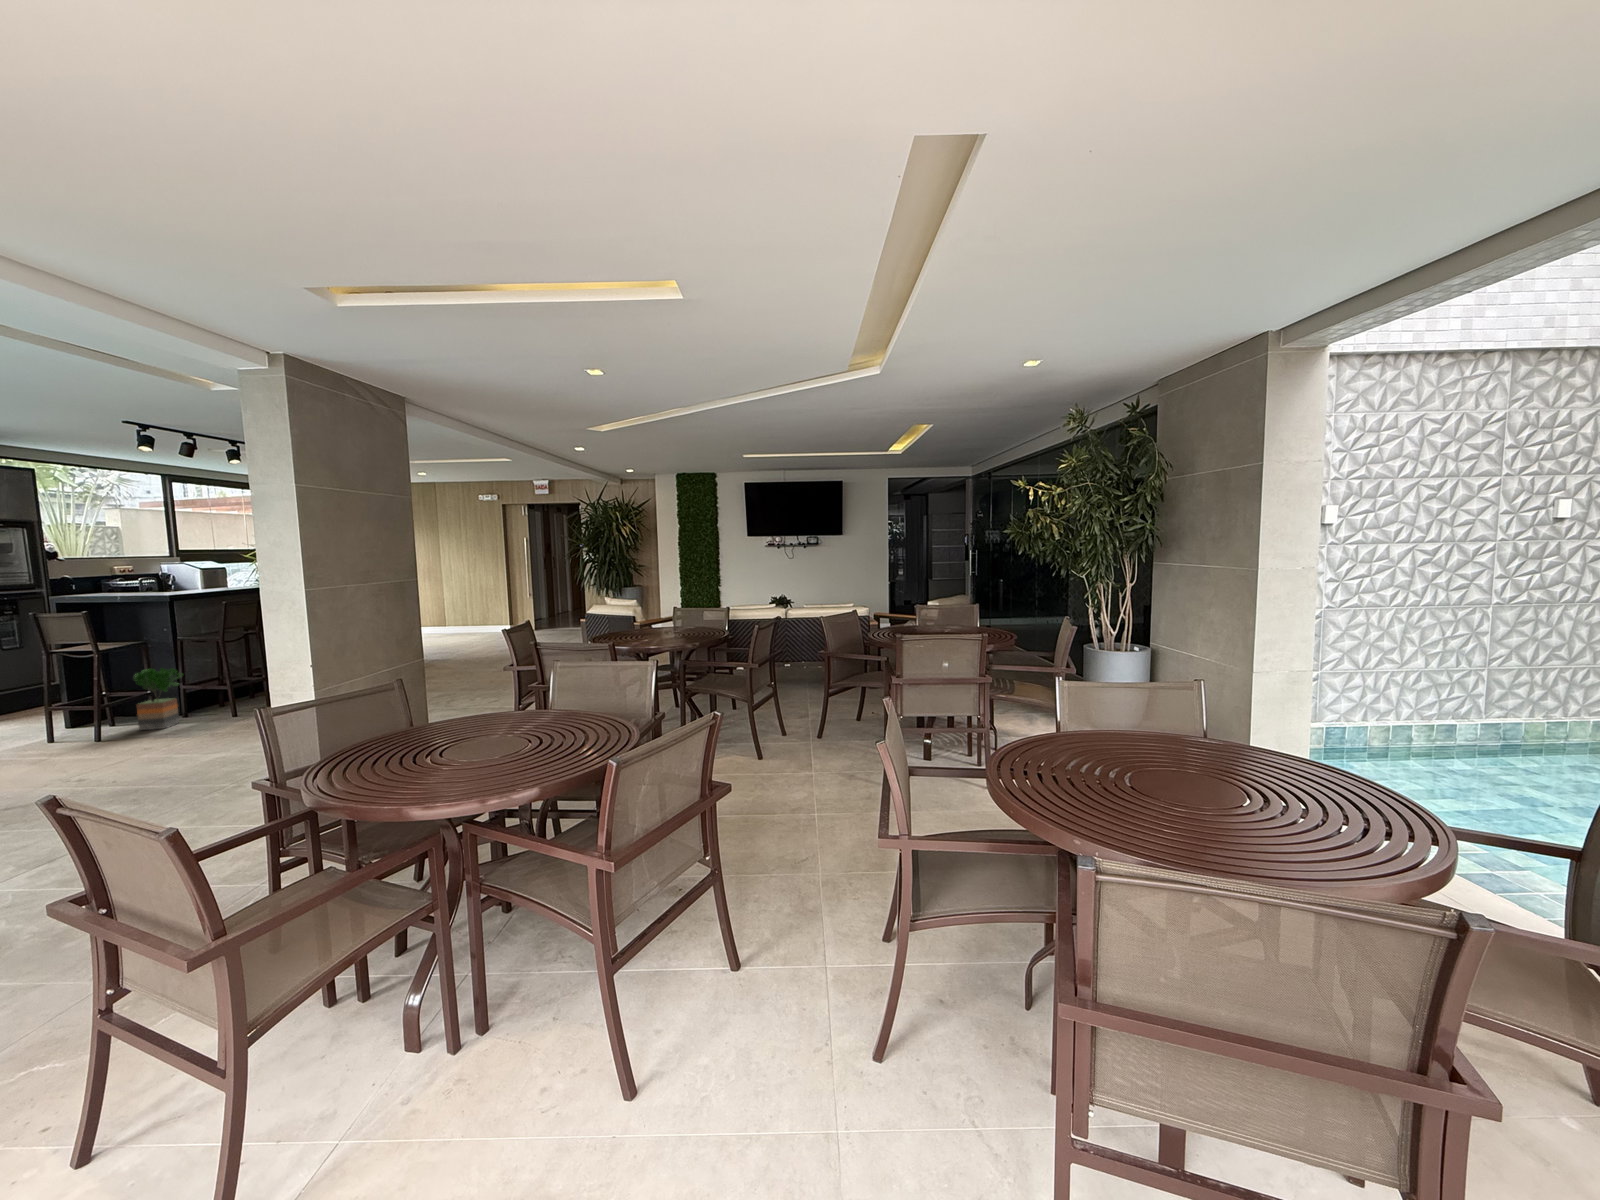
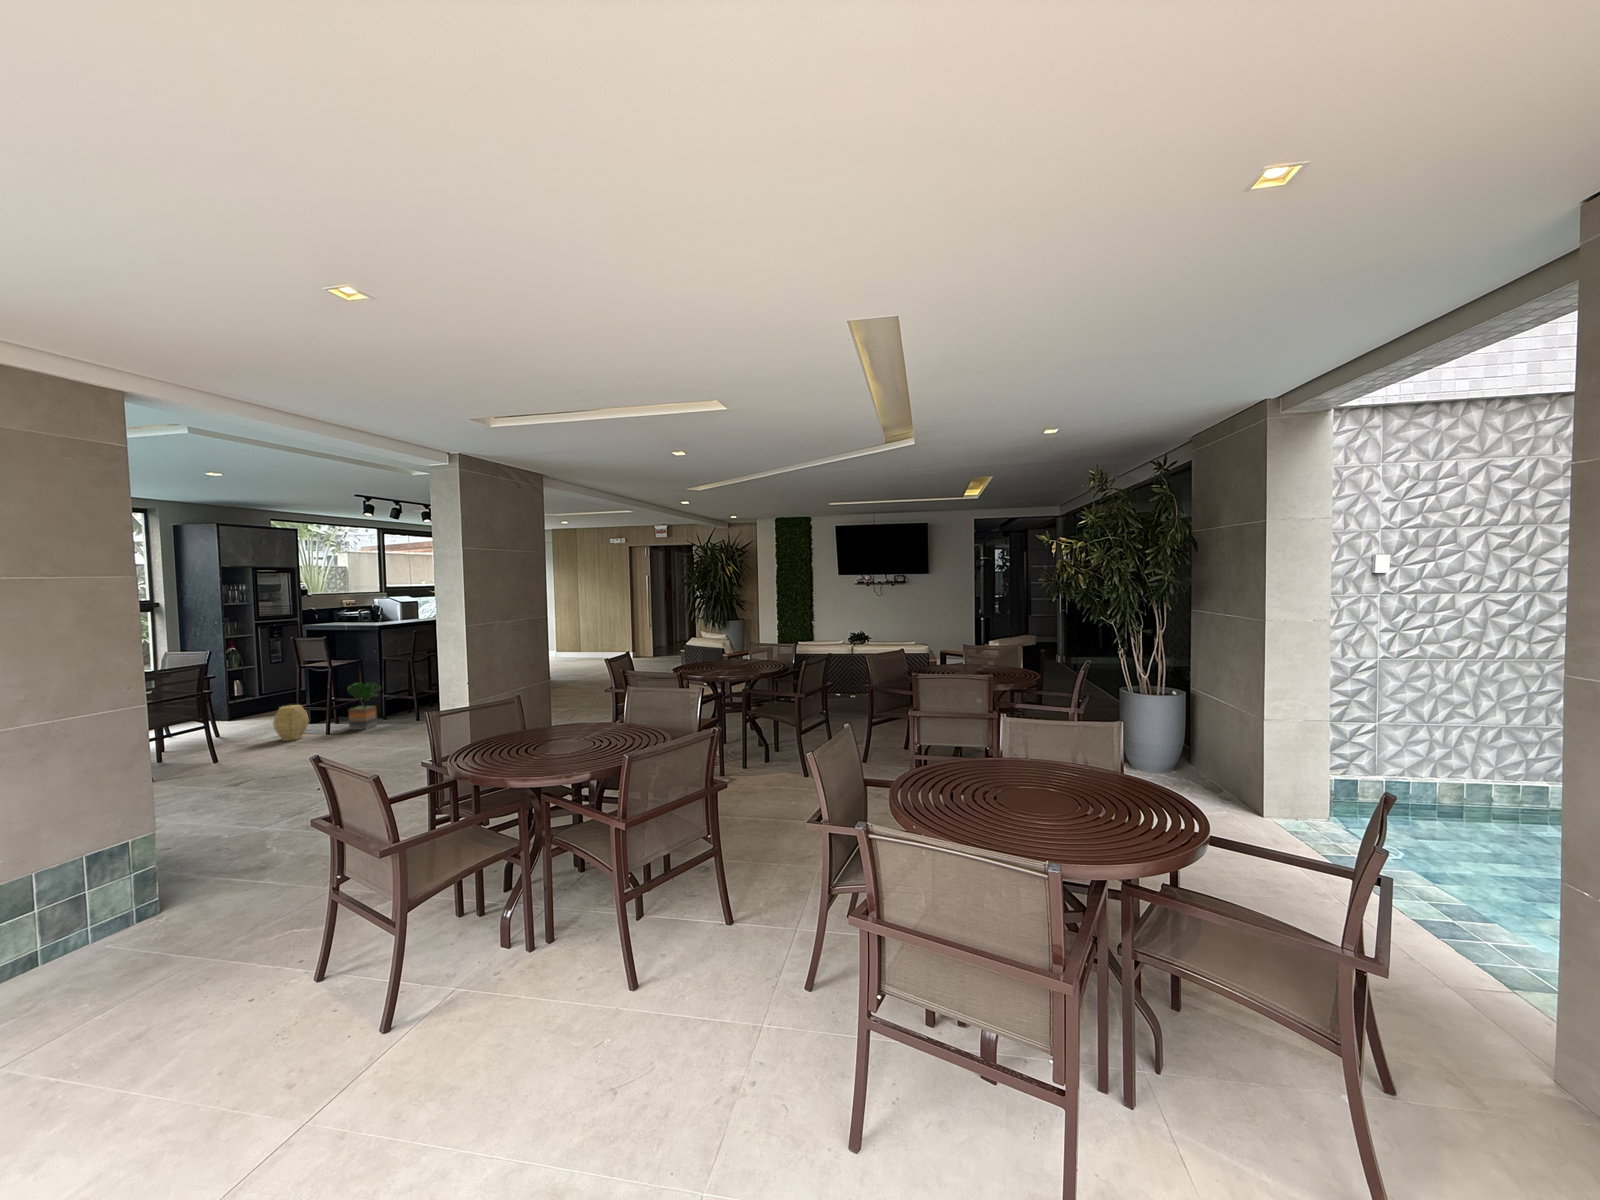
woven basket: none [22,701,77,749] -> present [273,705,309,741]

